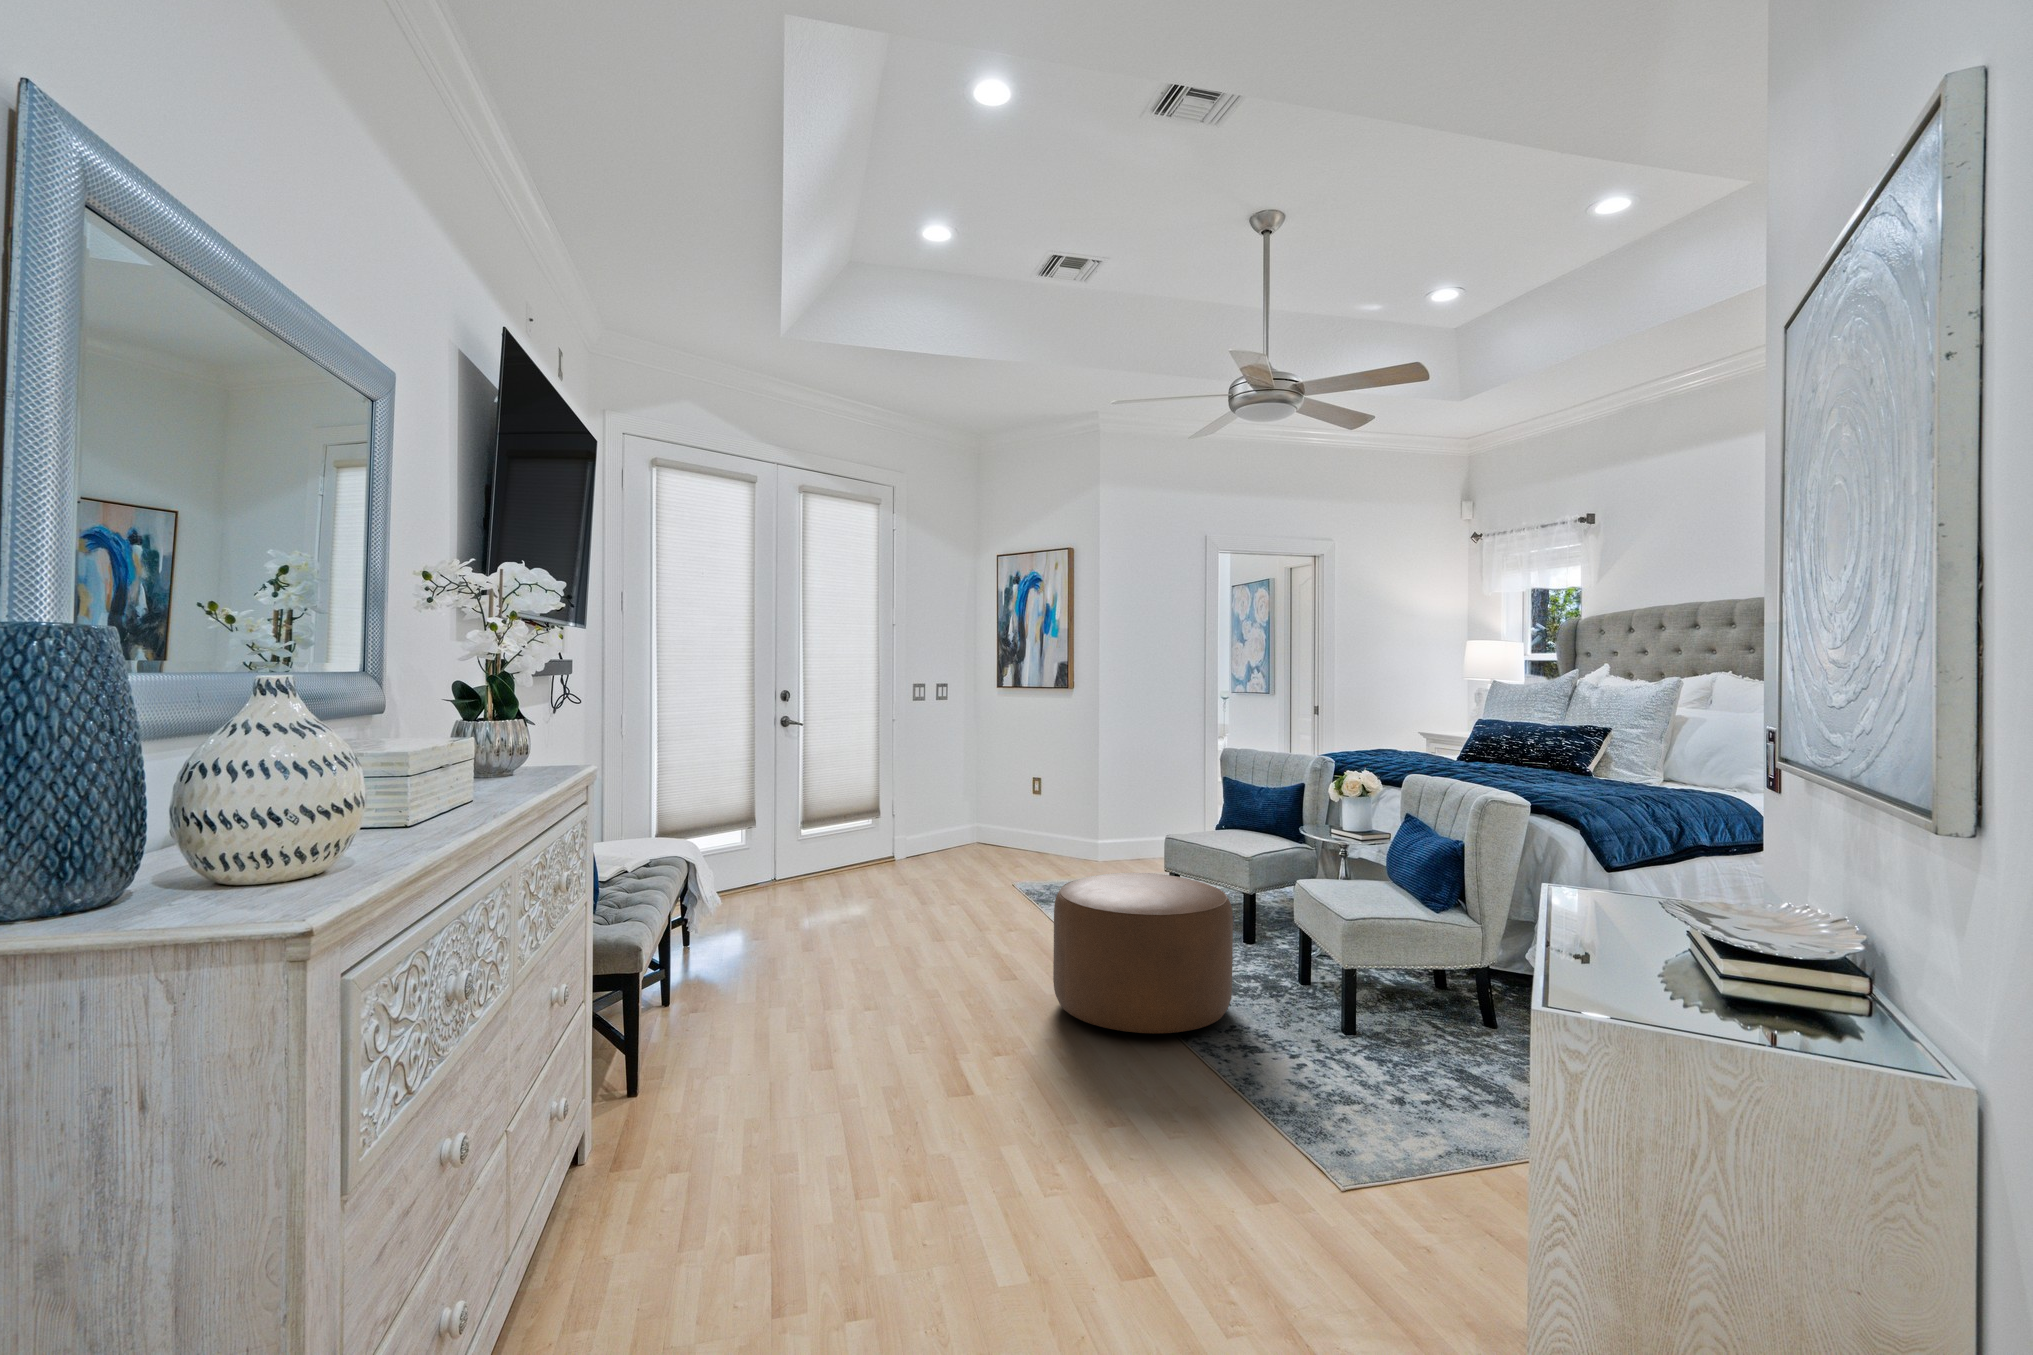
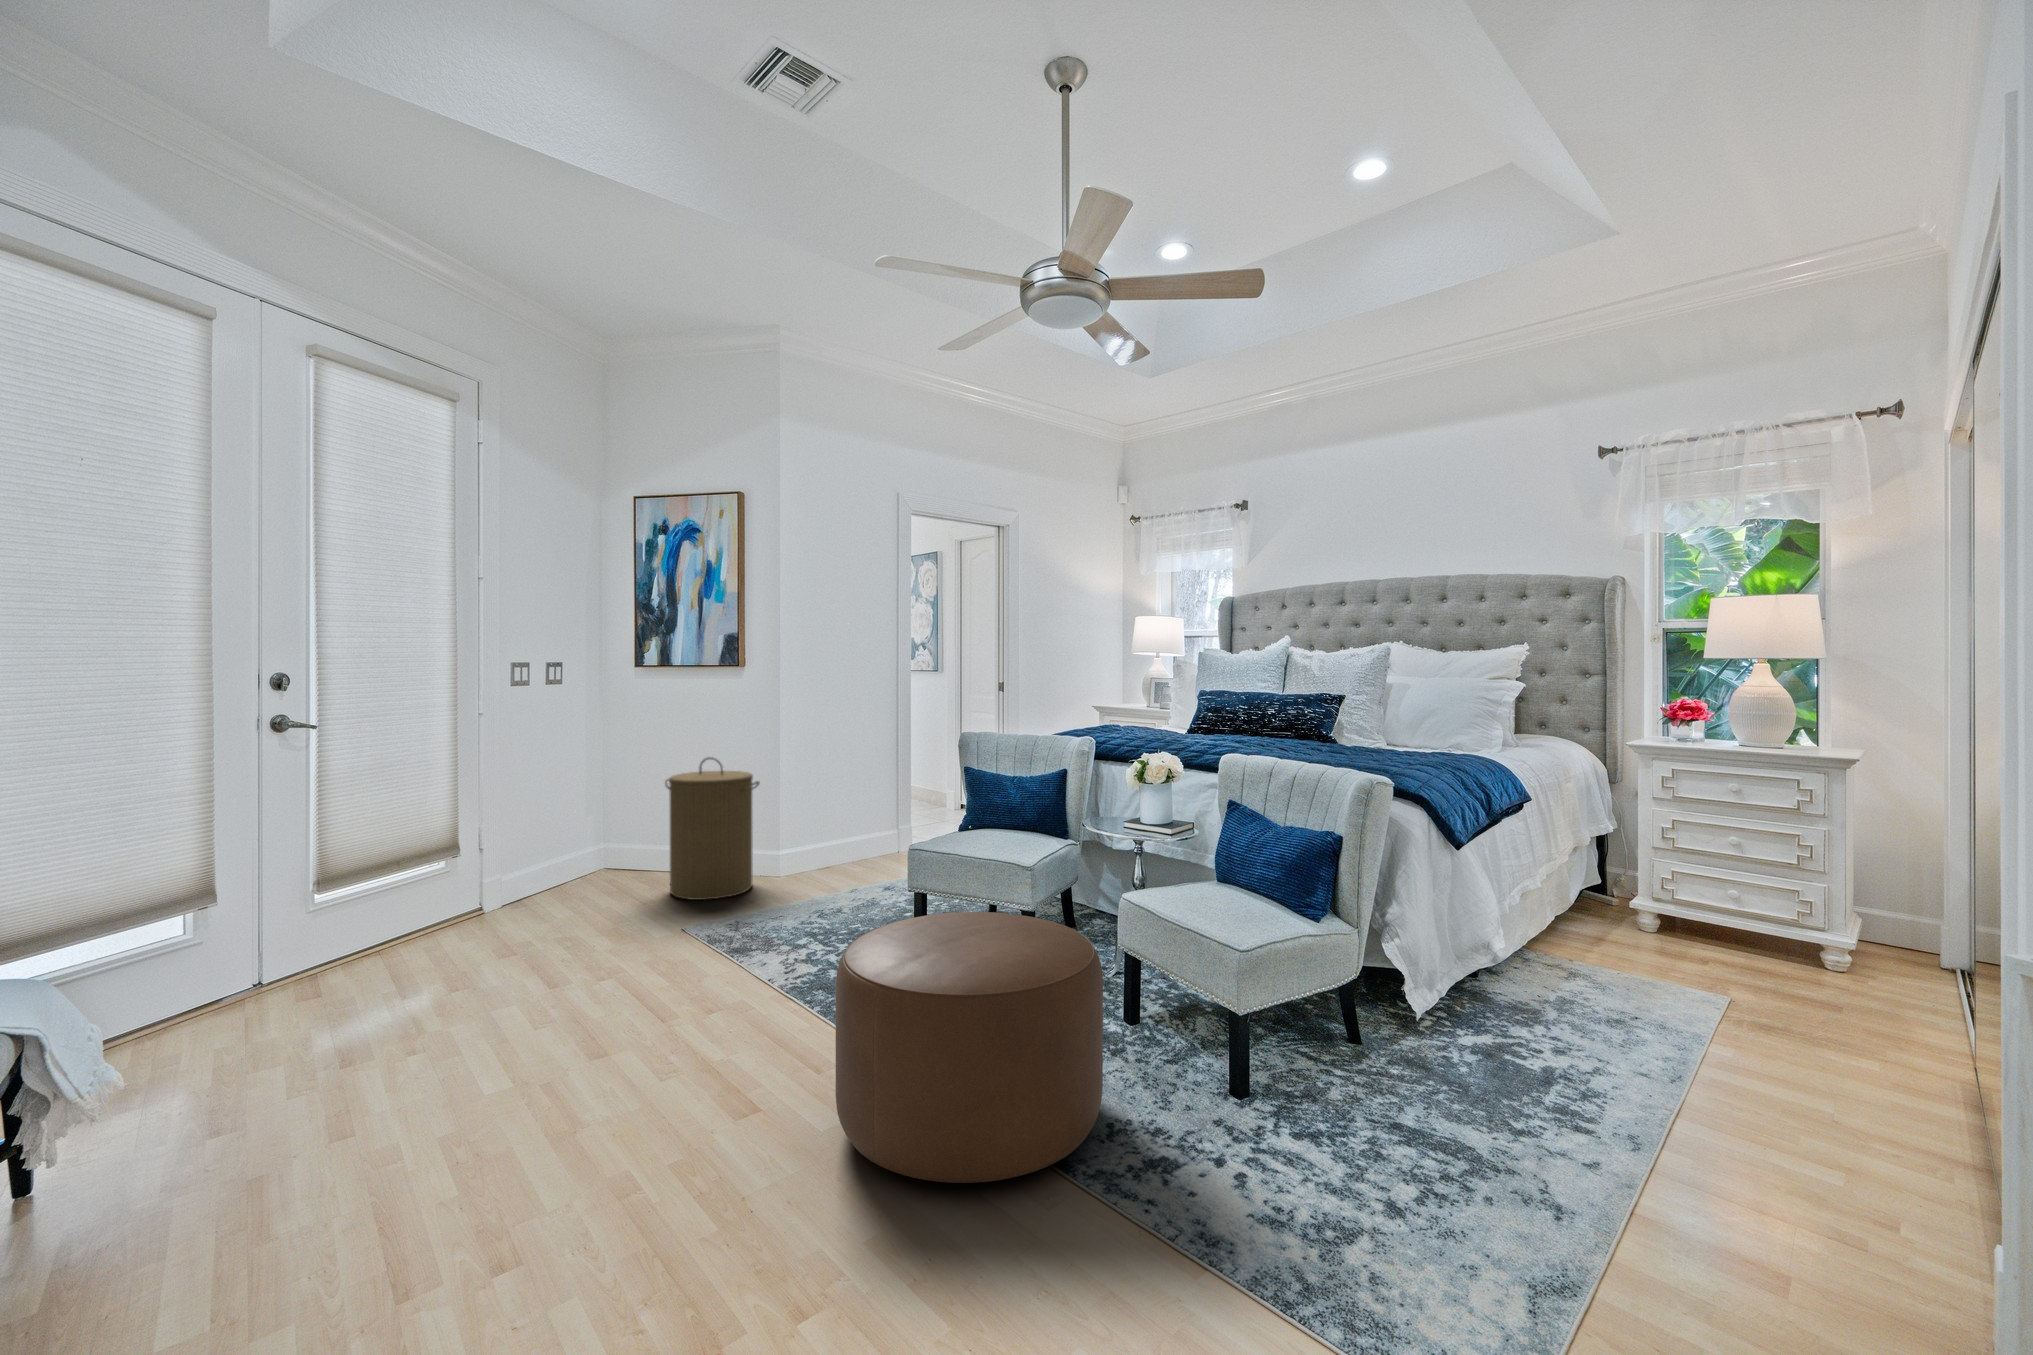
laundry hamper: none [1013,759,1079,867] -> present [665,757,760,900]

